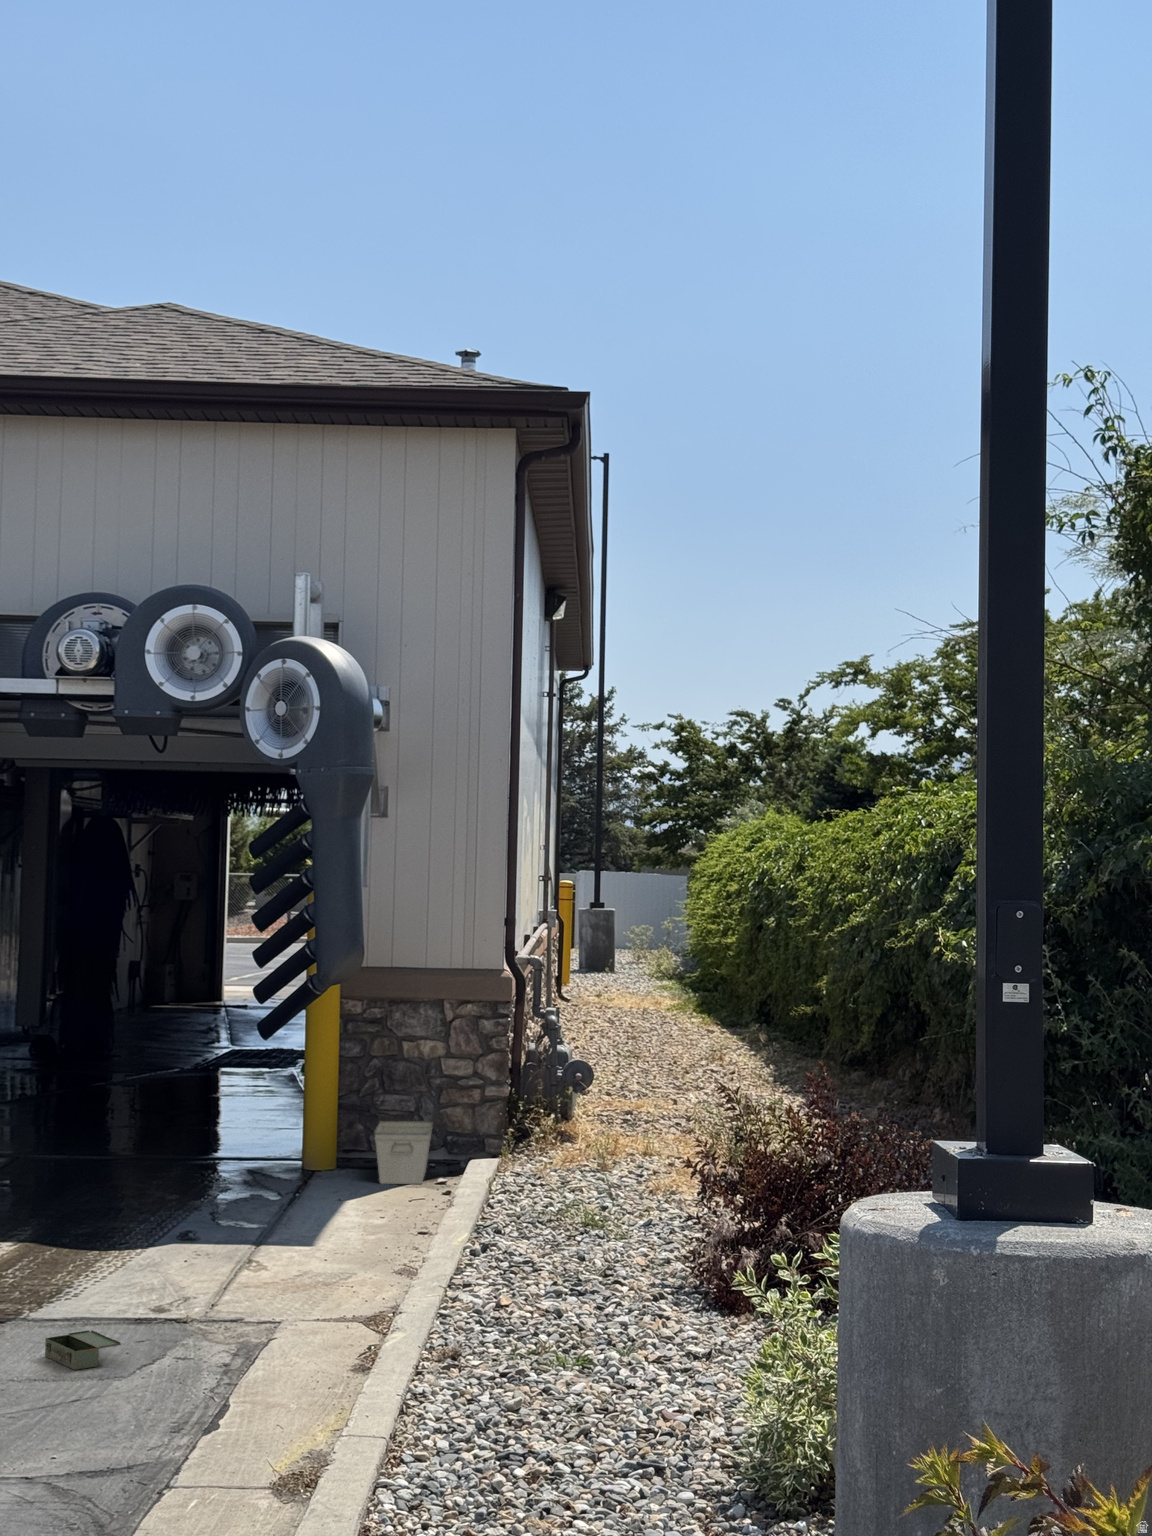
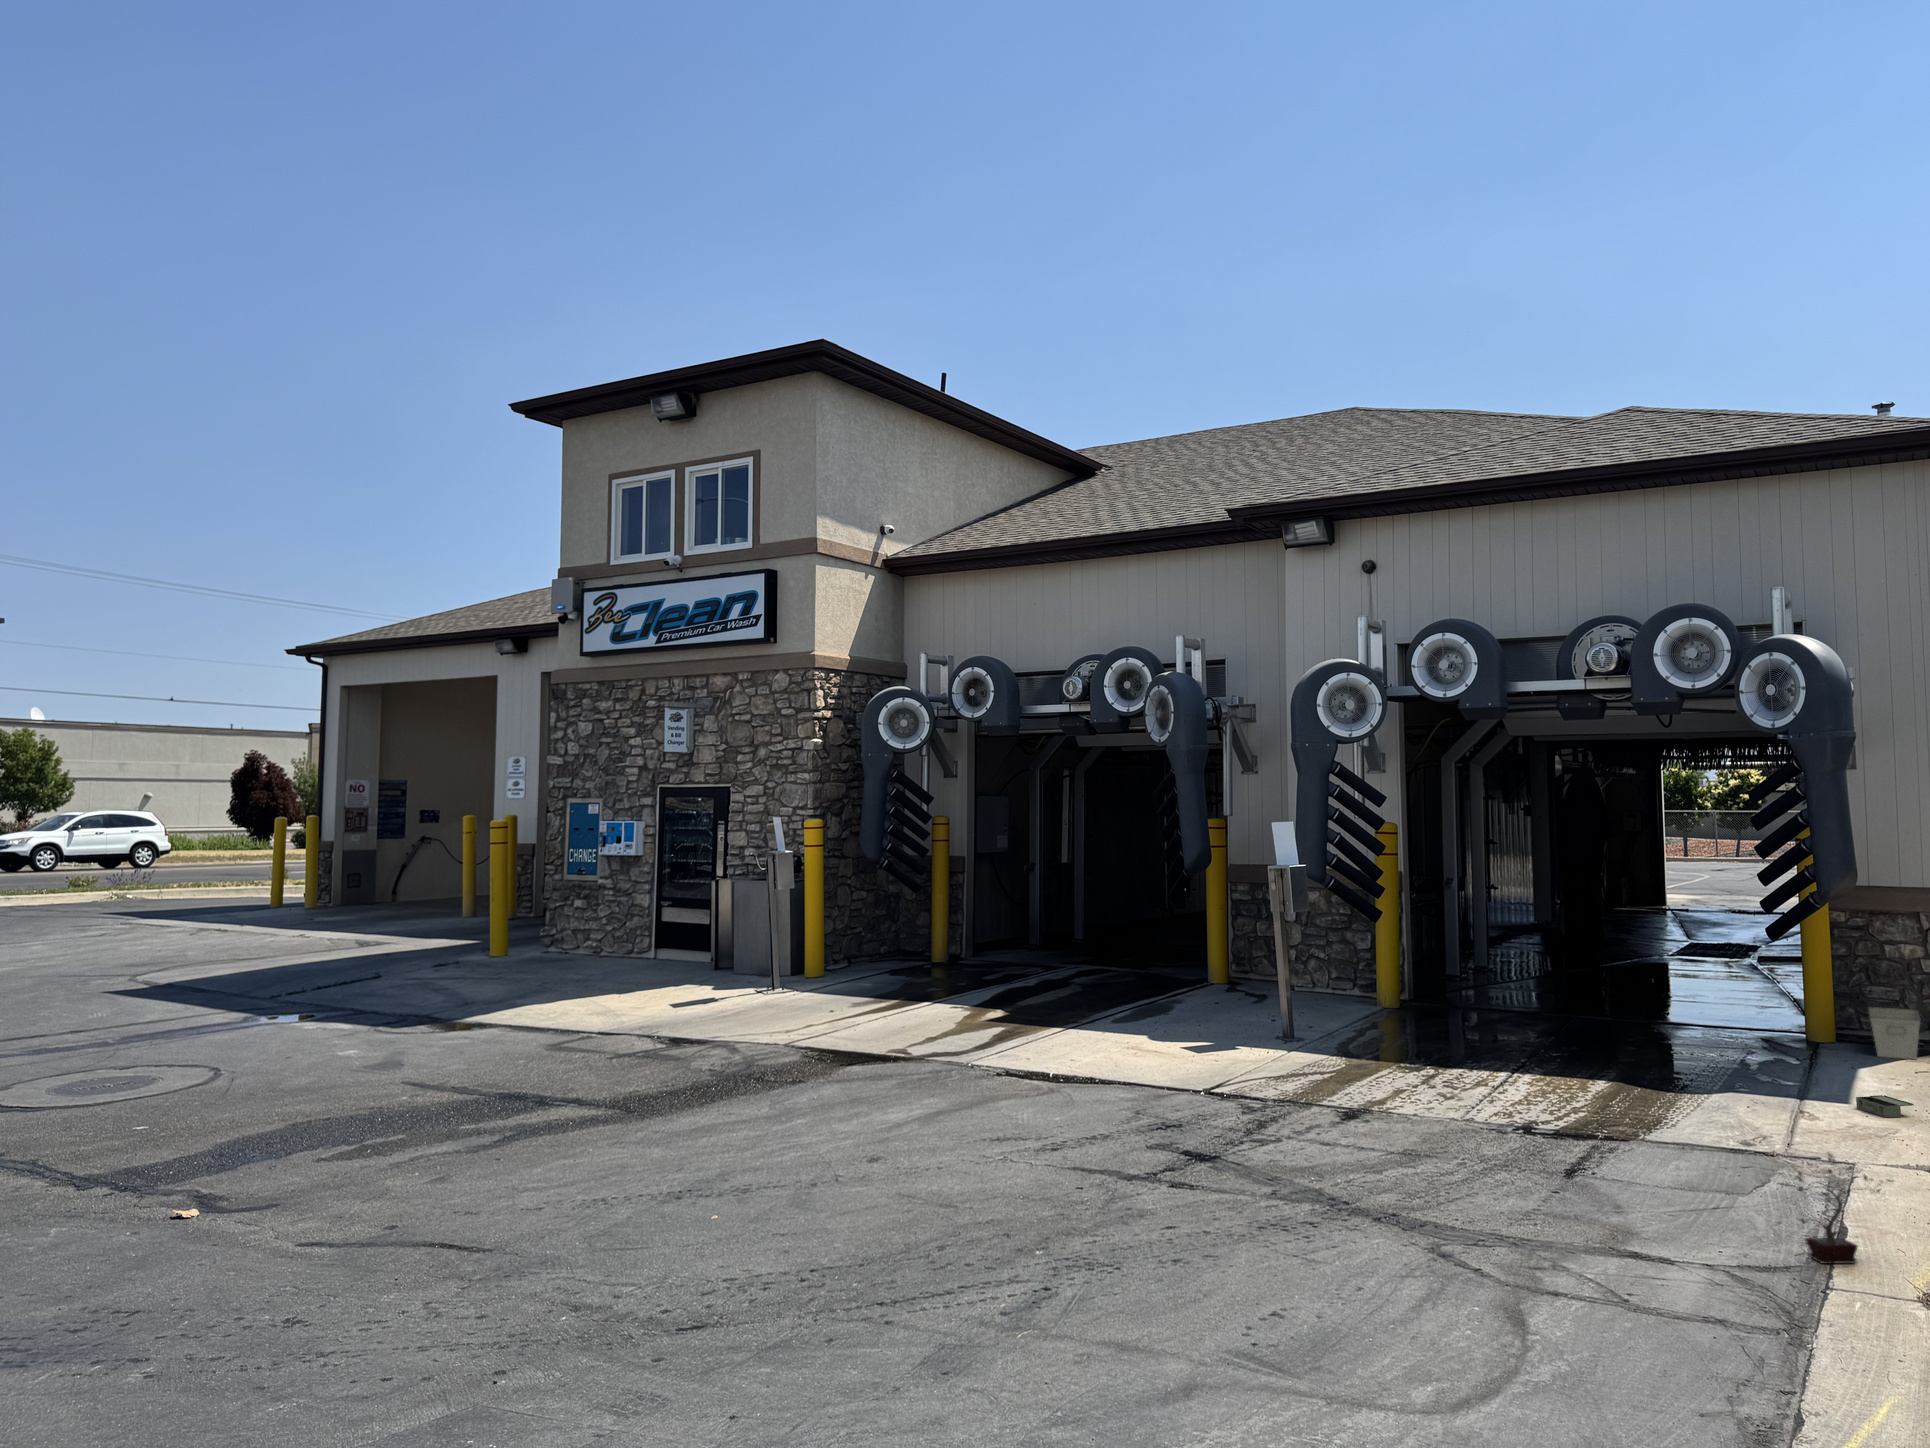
potted plant: none [153,1309,276,1456] -> present [1796,1154,1893,1264]
toolbox: present [45,1330,121,1370] -> present [1856,1095,1914,1118]

